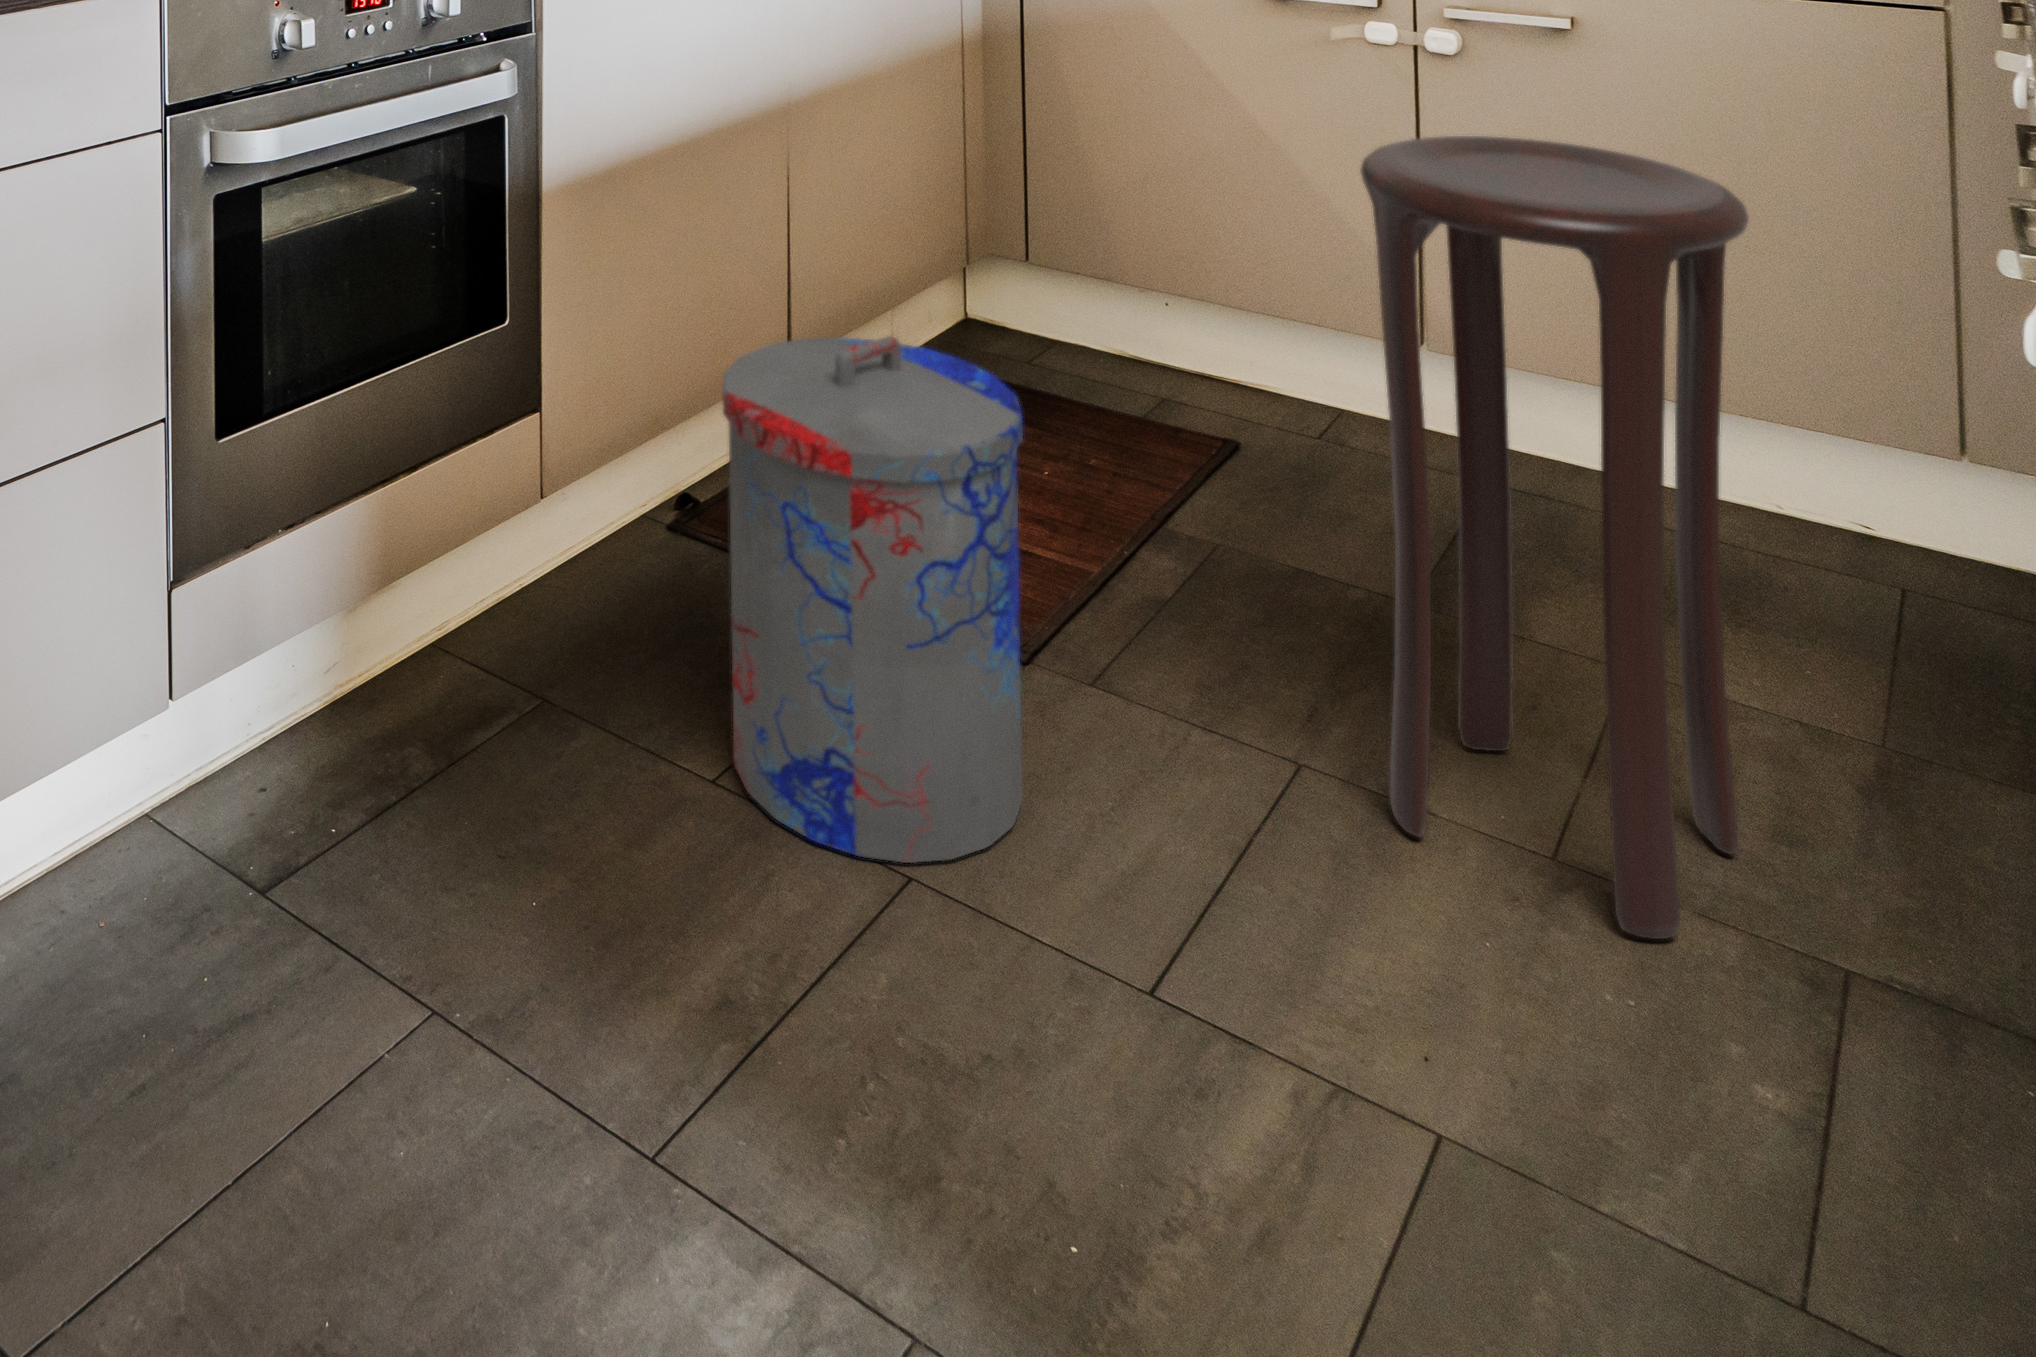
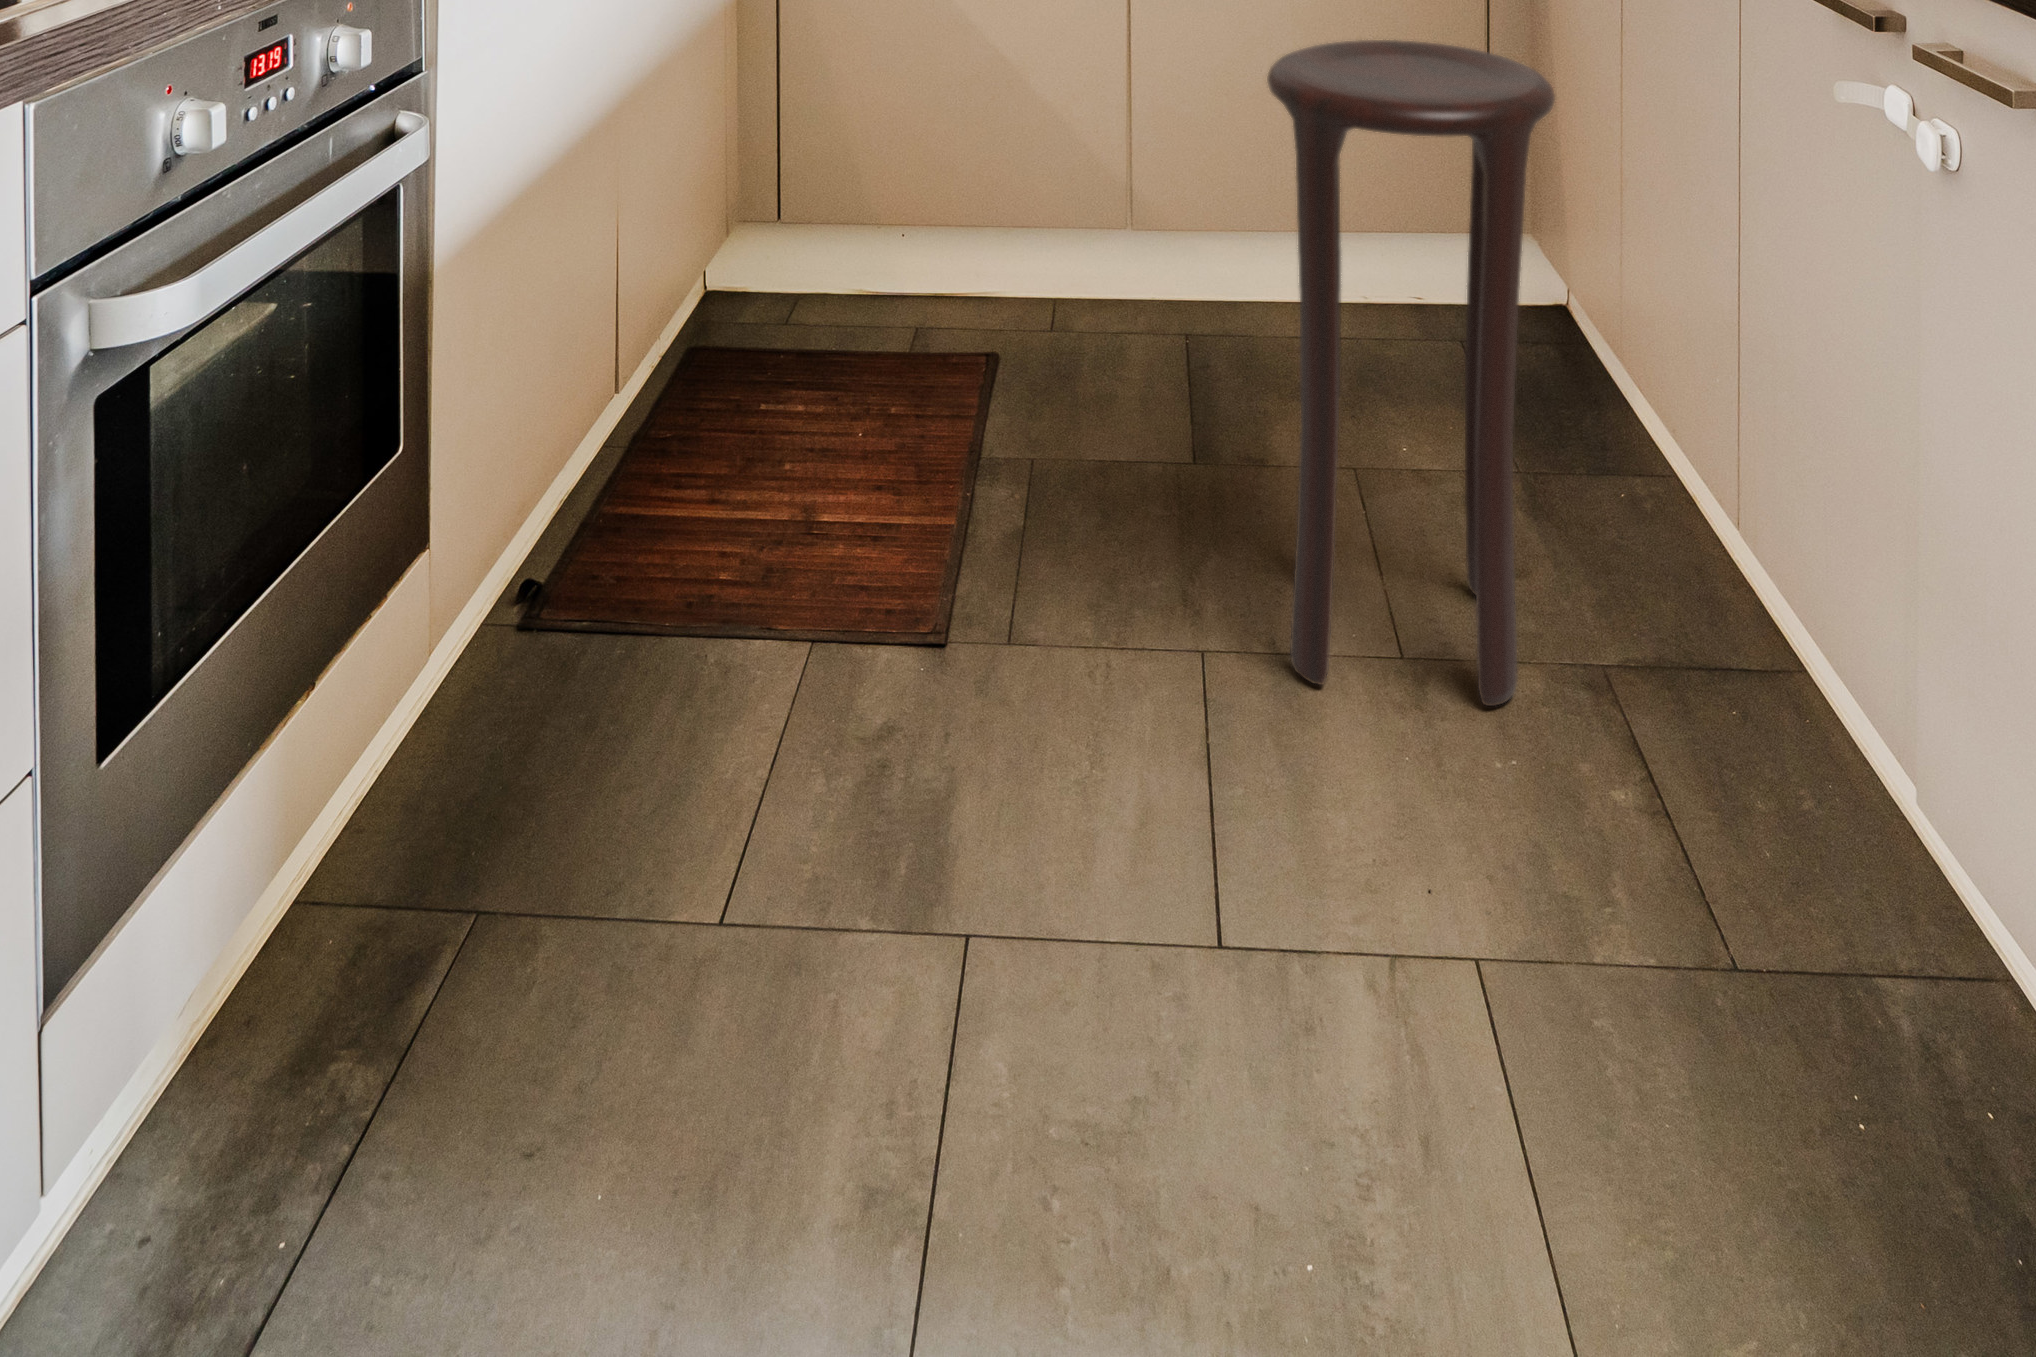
trash can: present [723,337,1023,863] -> none [730,349,1049,942]

